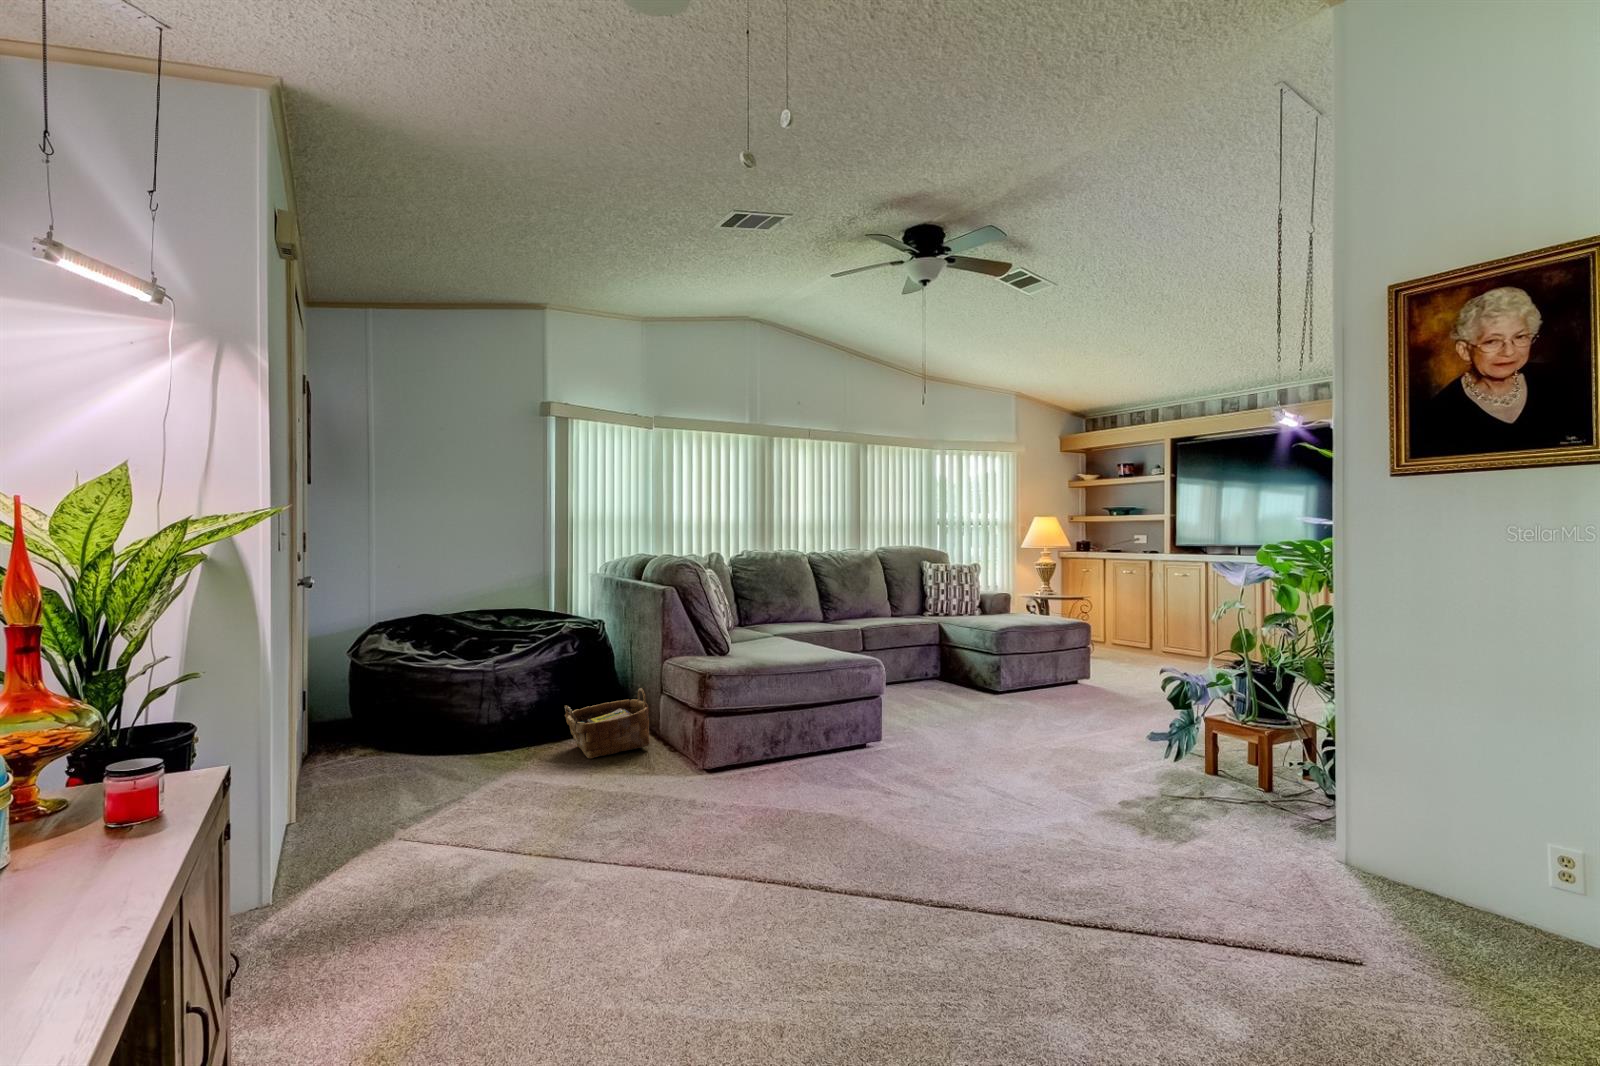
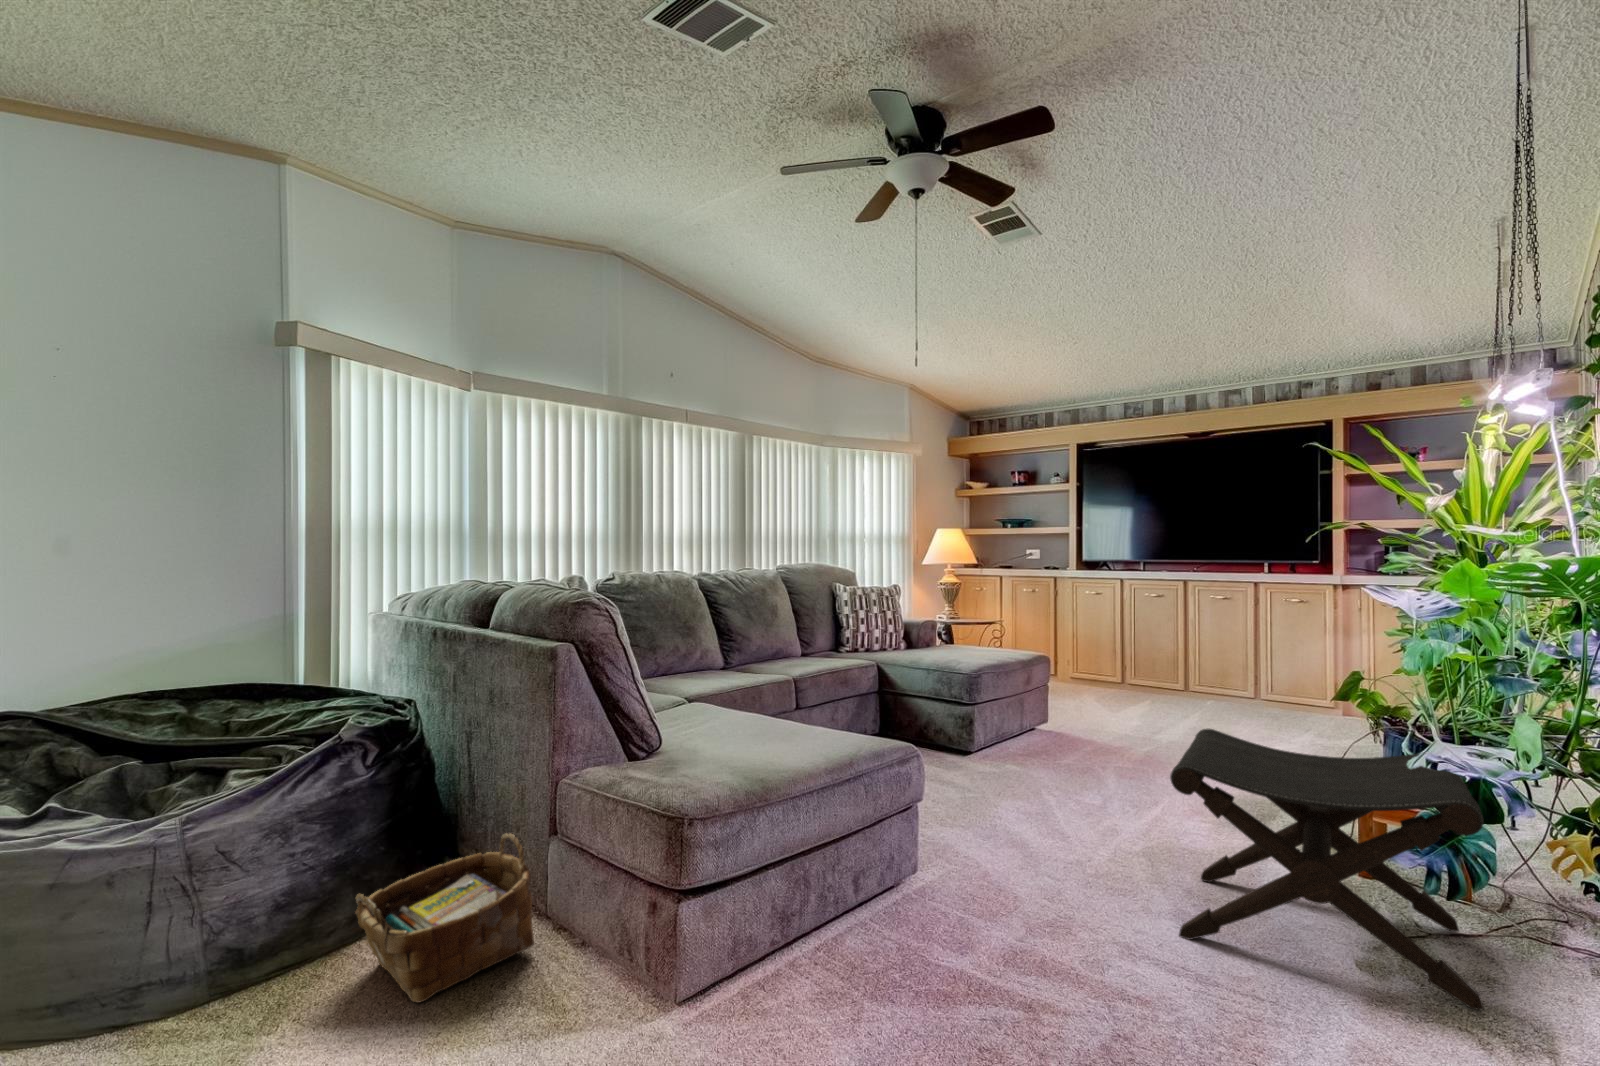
footstool: none [1007,658,1212,818] -> present [1170,729,1484,1010]

